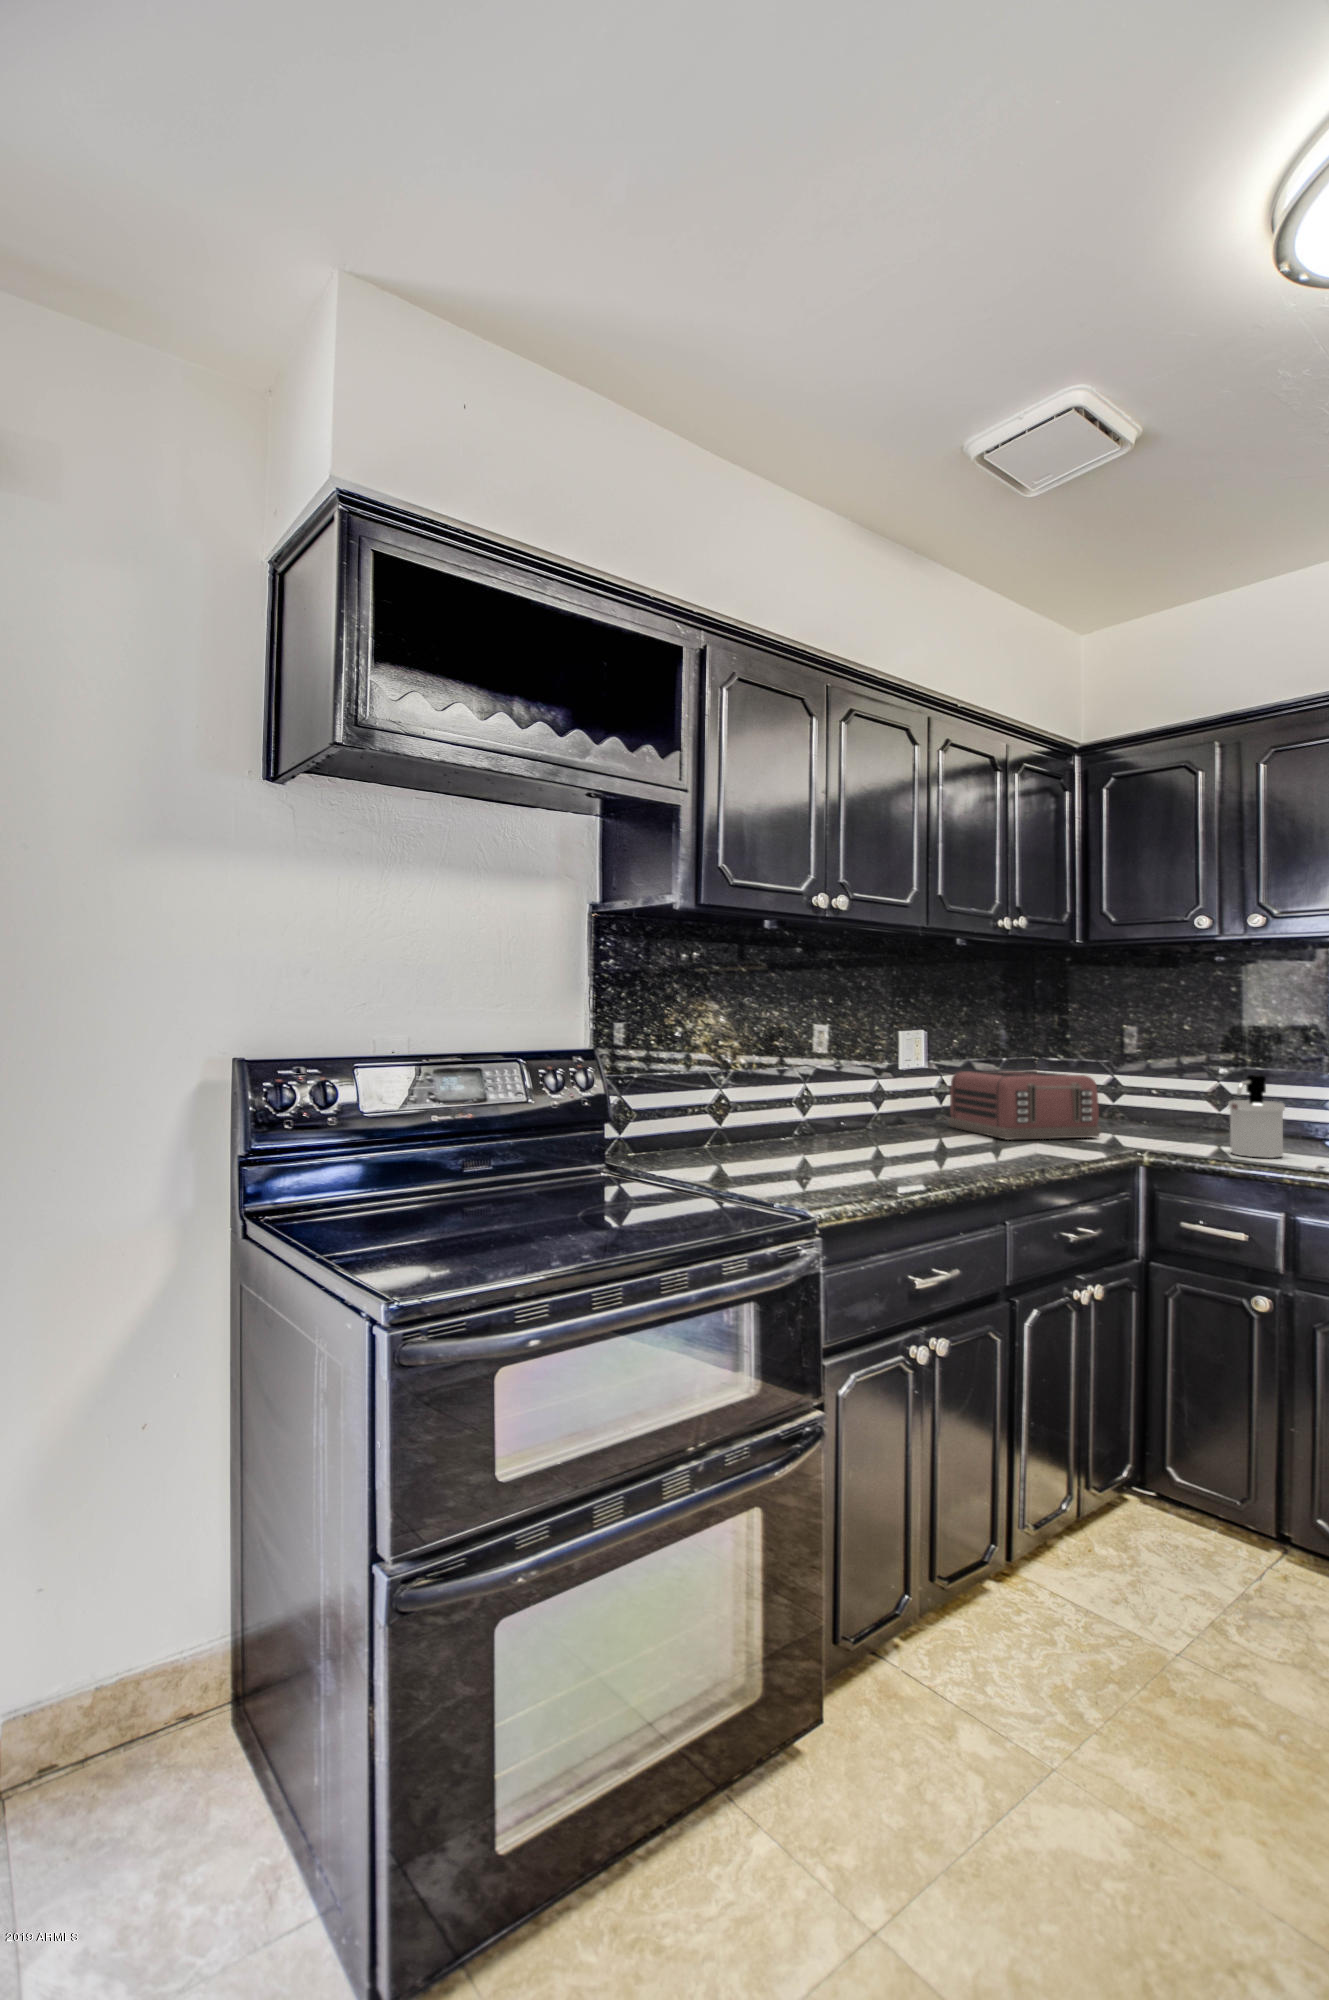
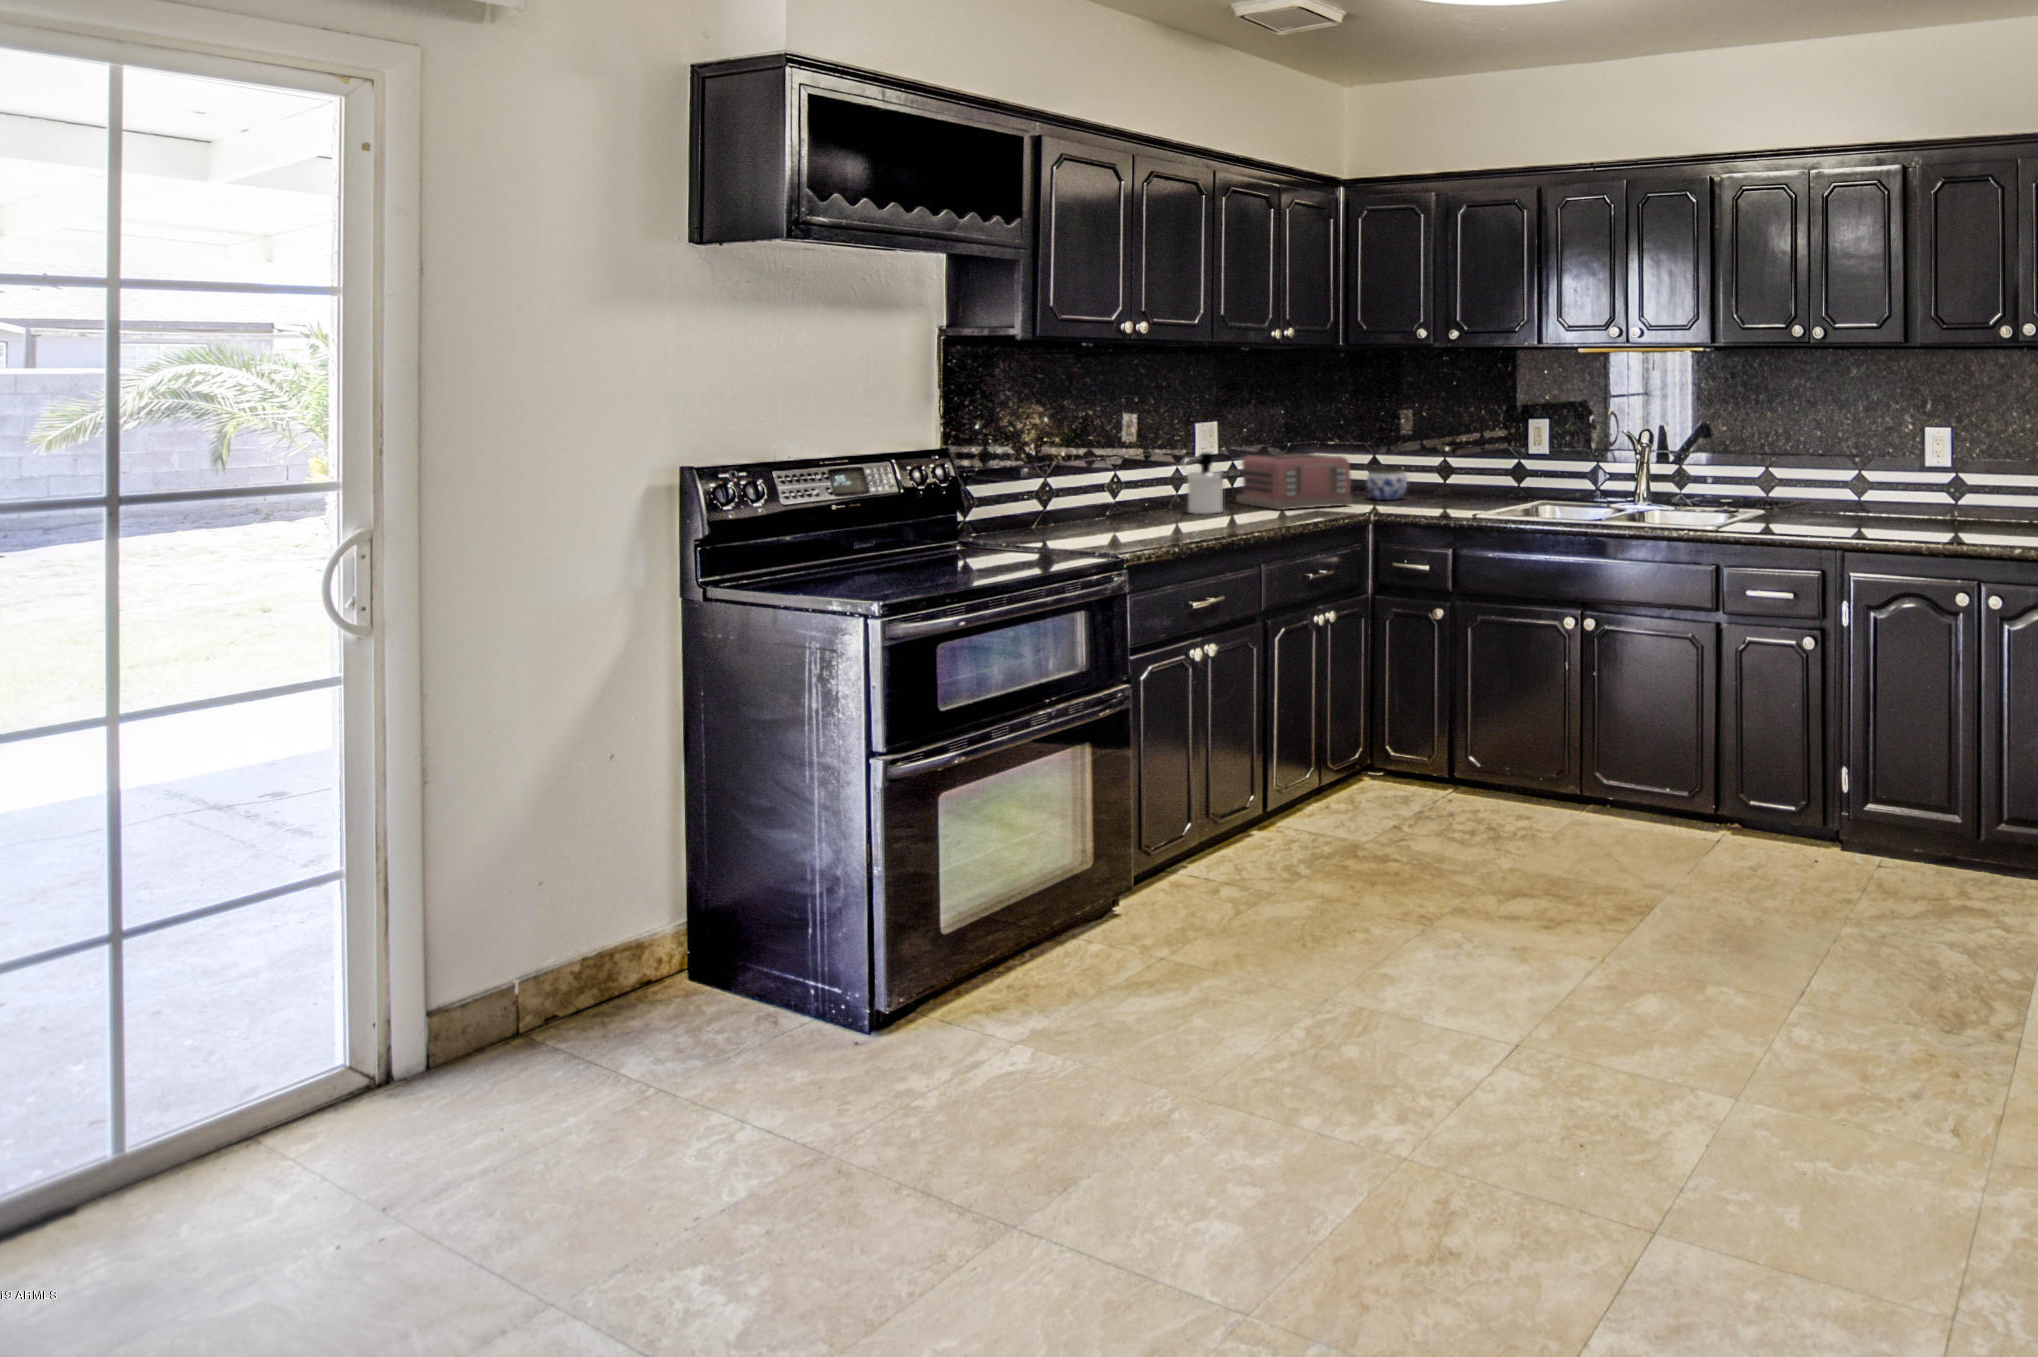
soap dispenser: present [1228,1075,1285,1158] -> present [1182,452,1224,514]
jar: none [1111,1092,1166,1132] -> present [1367,468,1407,500]

